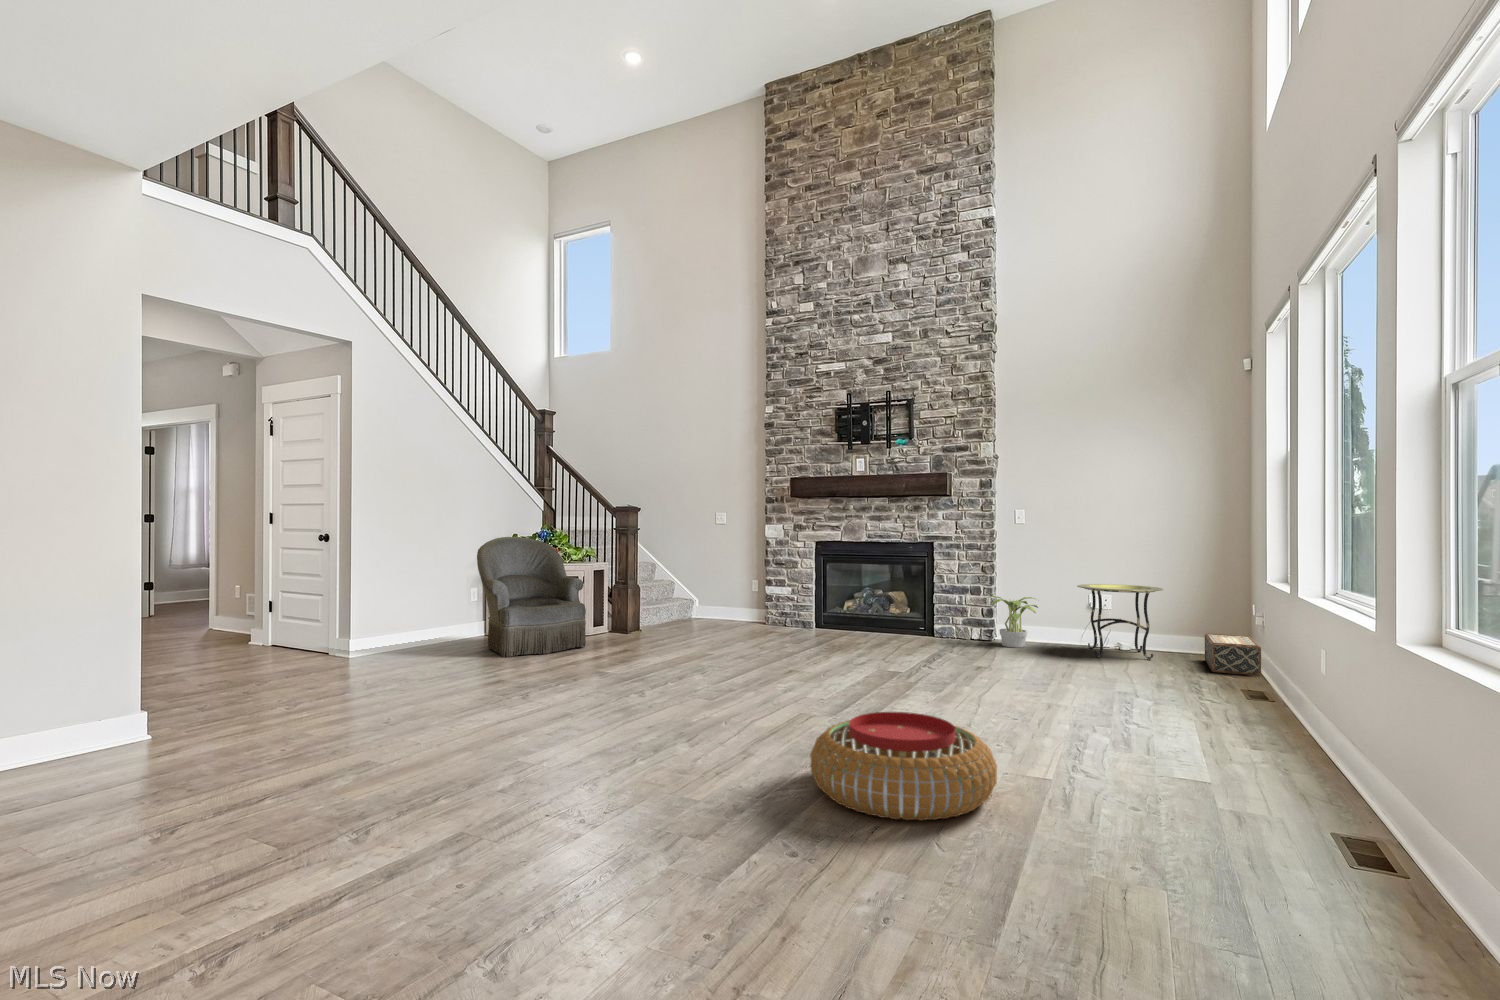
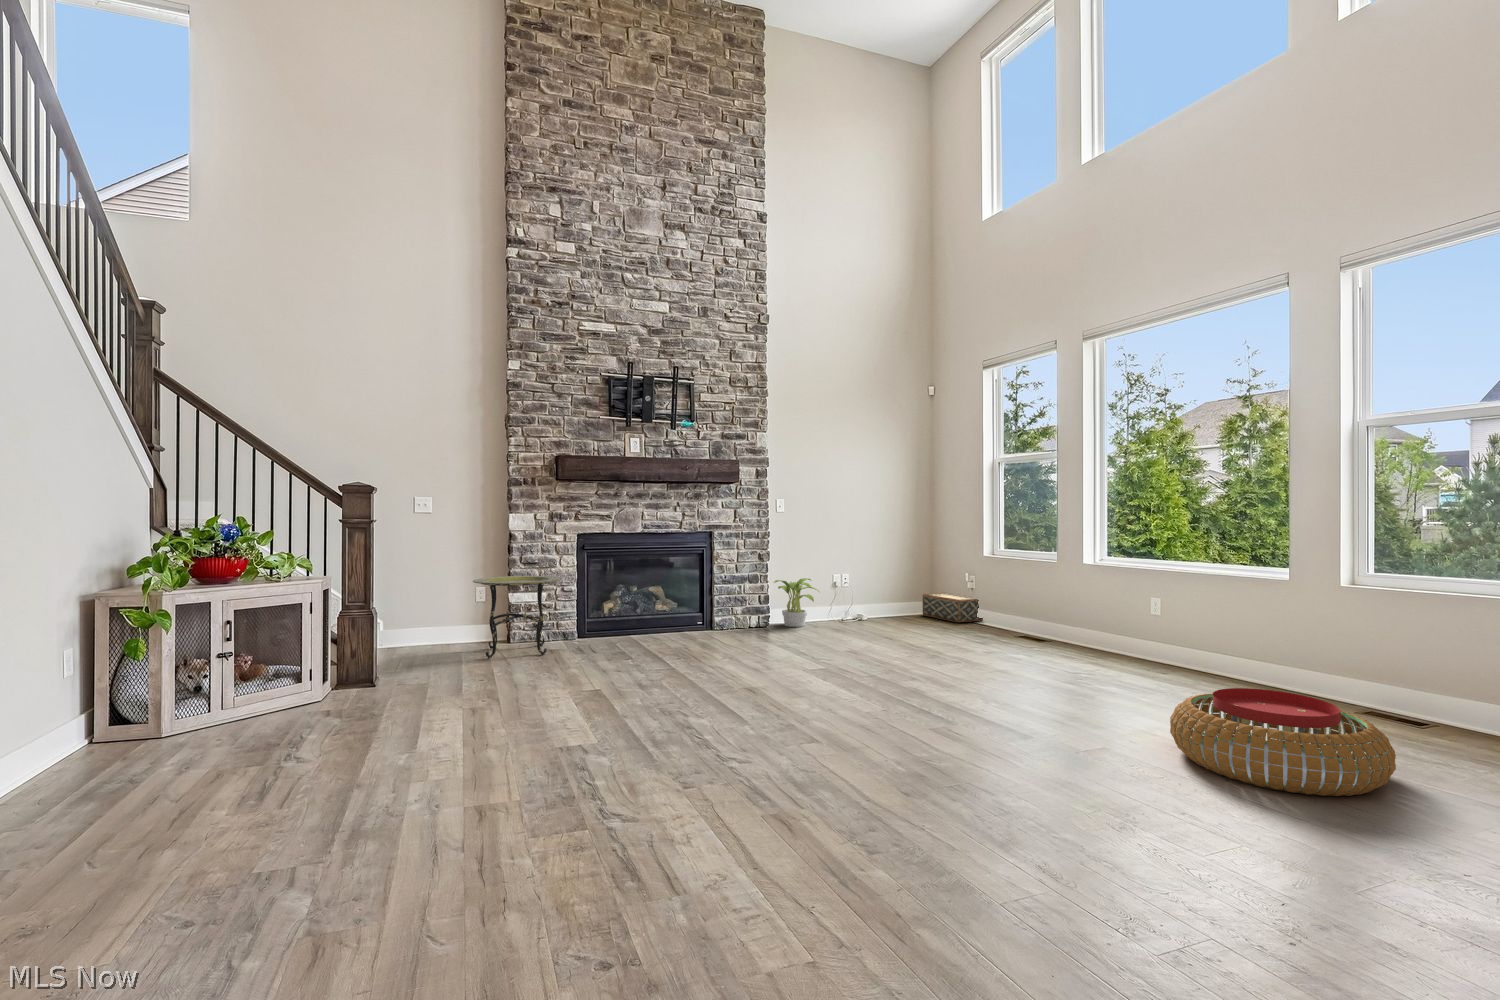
armchair: present [477,537,586,657] -> none [135,543,390,784]
side table: present [1077,584,1163,660] -> present [473,576,561,658]

